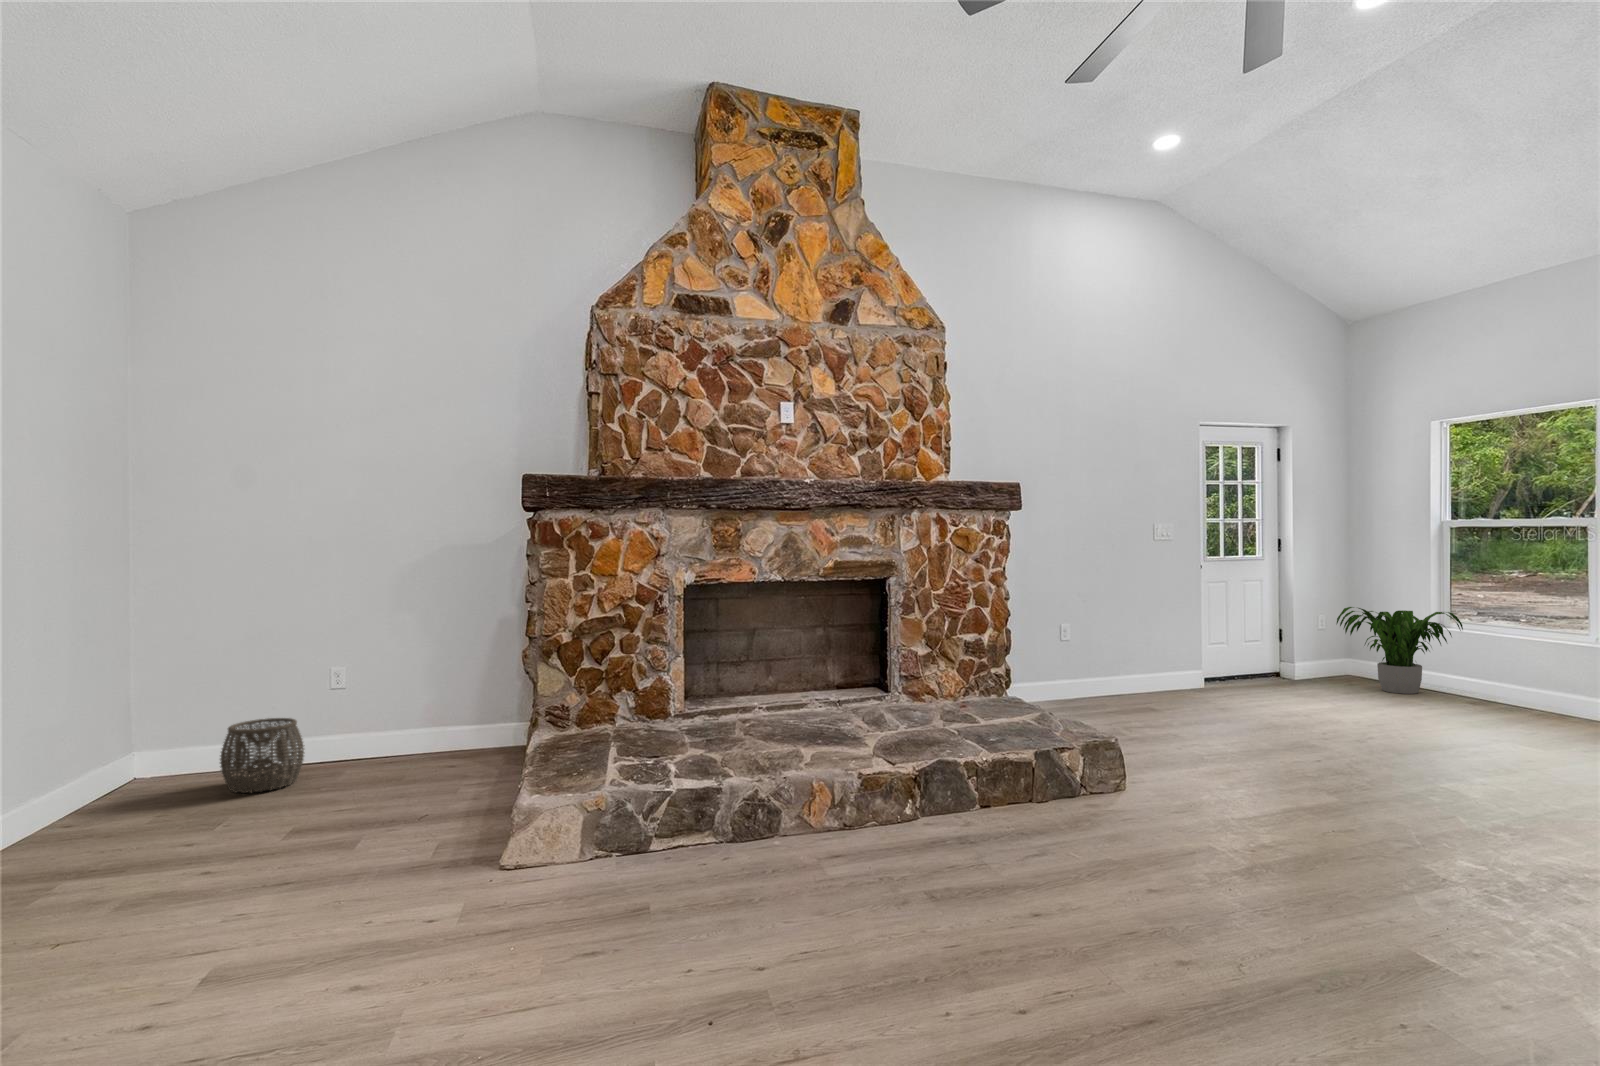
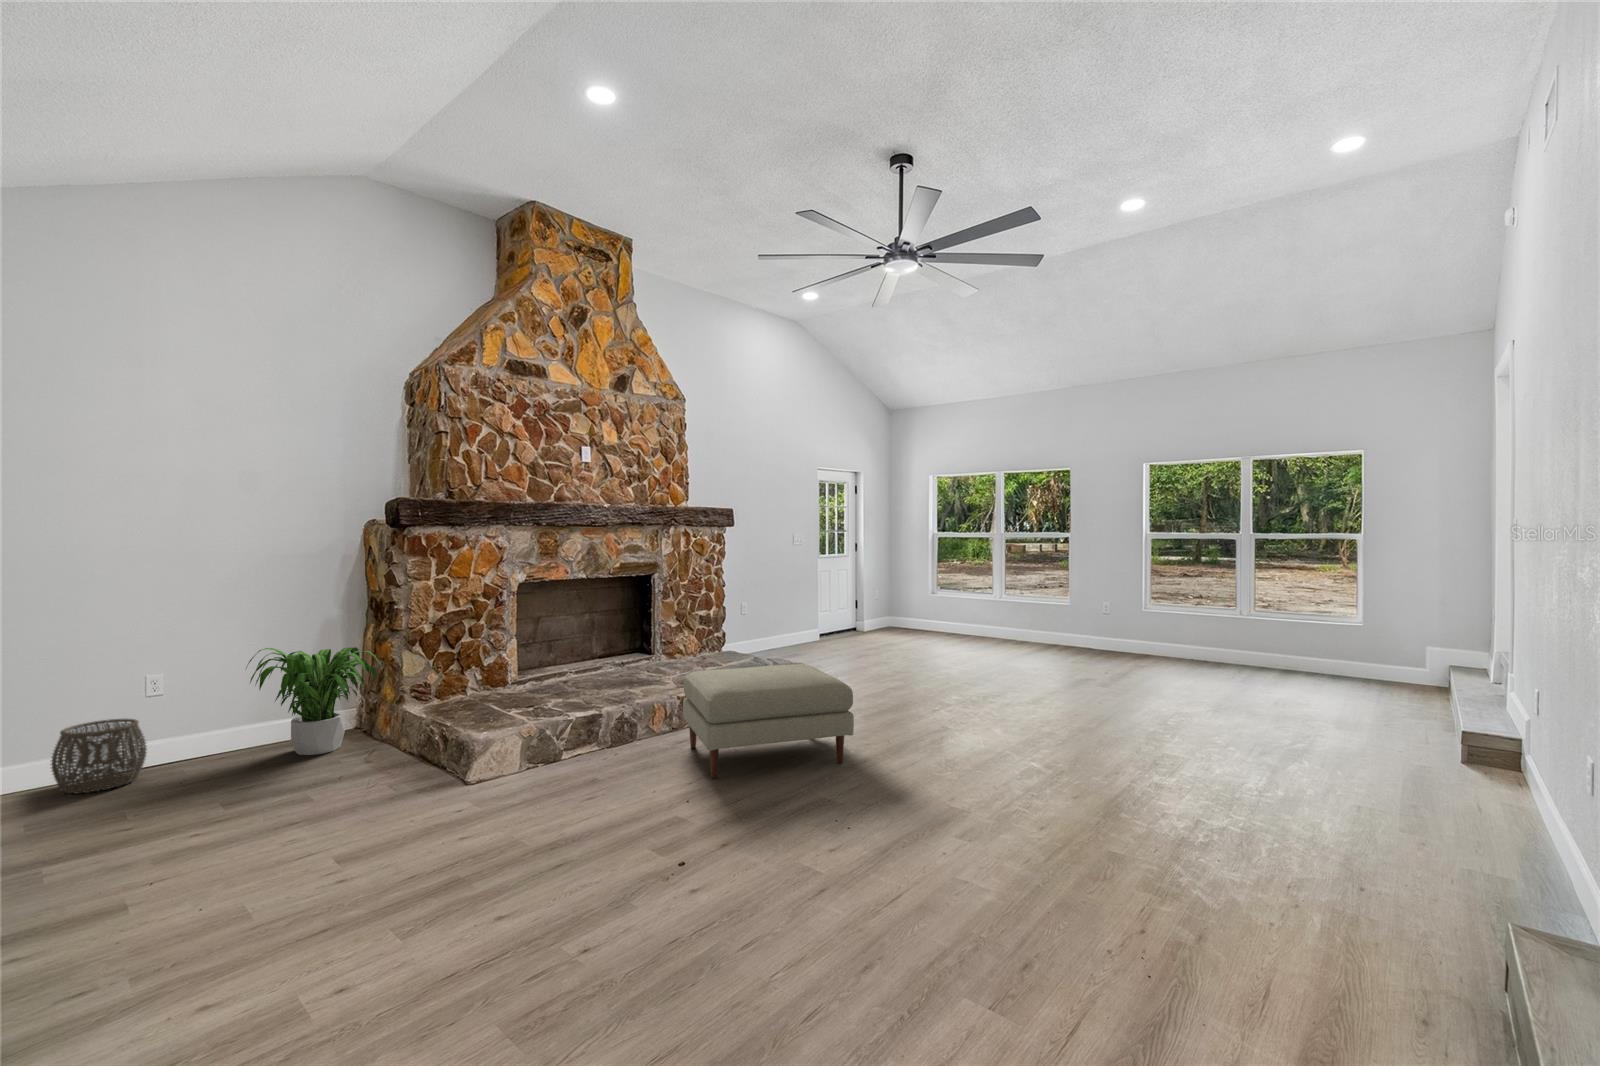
potted plant: present [1337,607,1463,694] -> present [248,647,381,755]
ottoman: none [825,724,1102,921] -> present [683,664,854,778]

